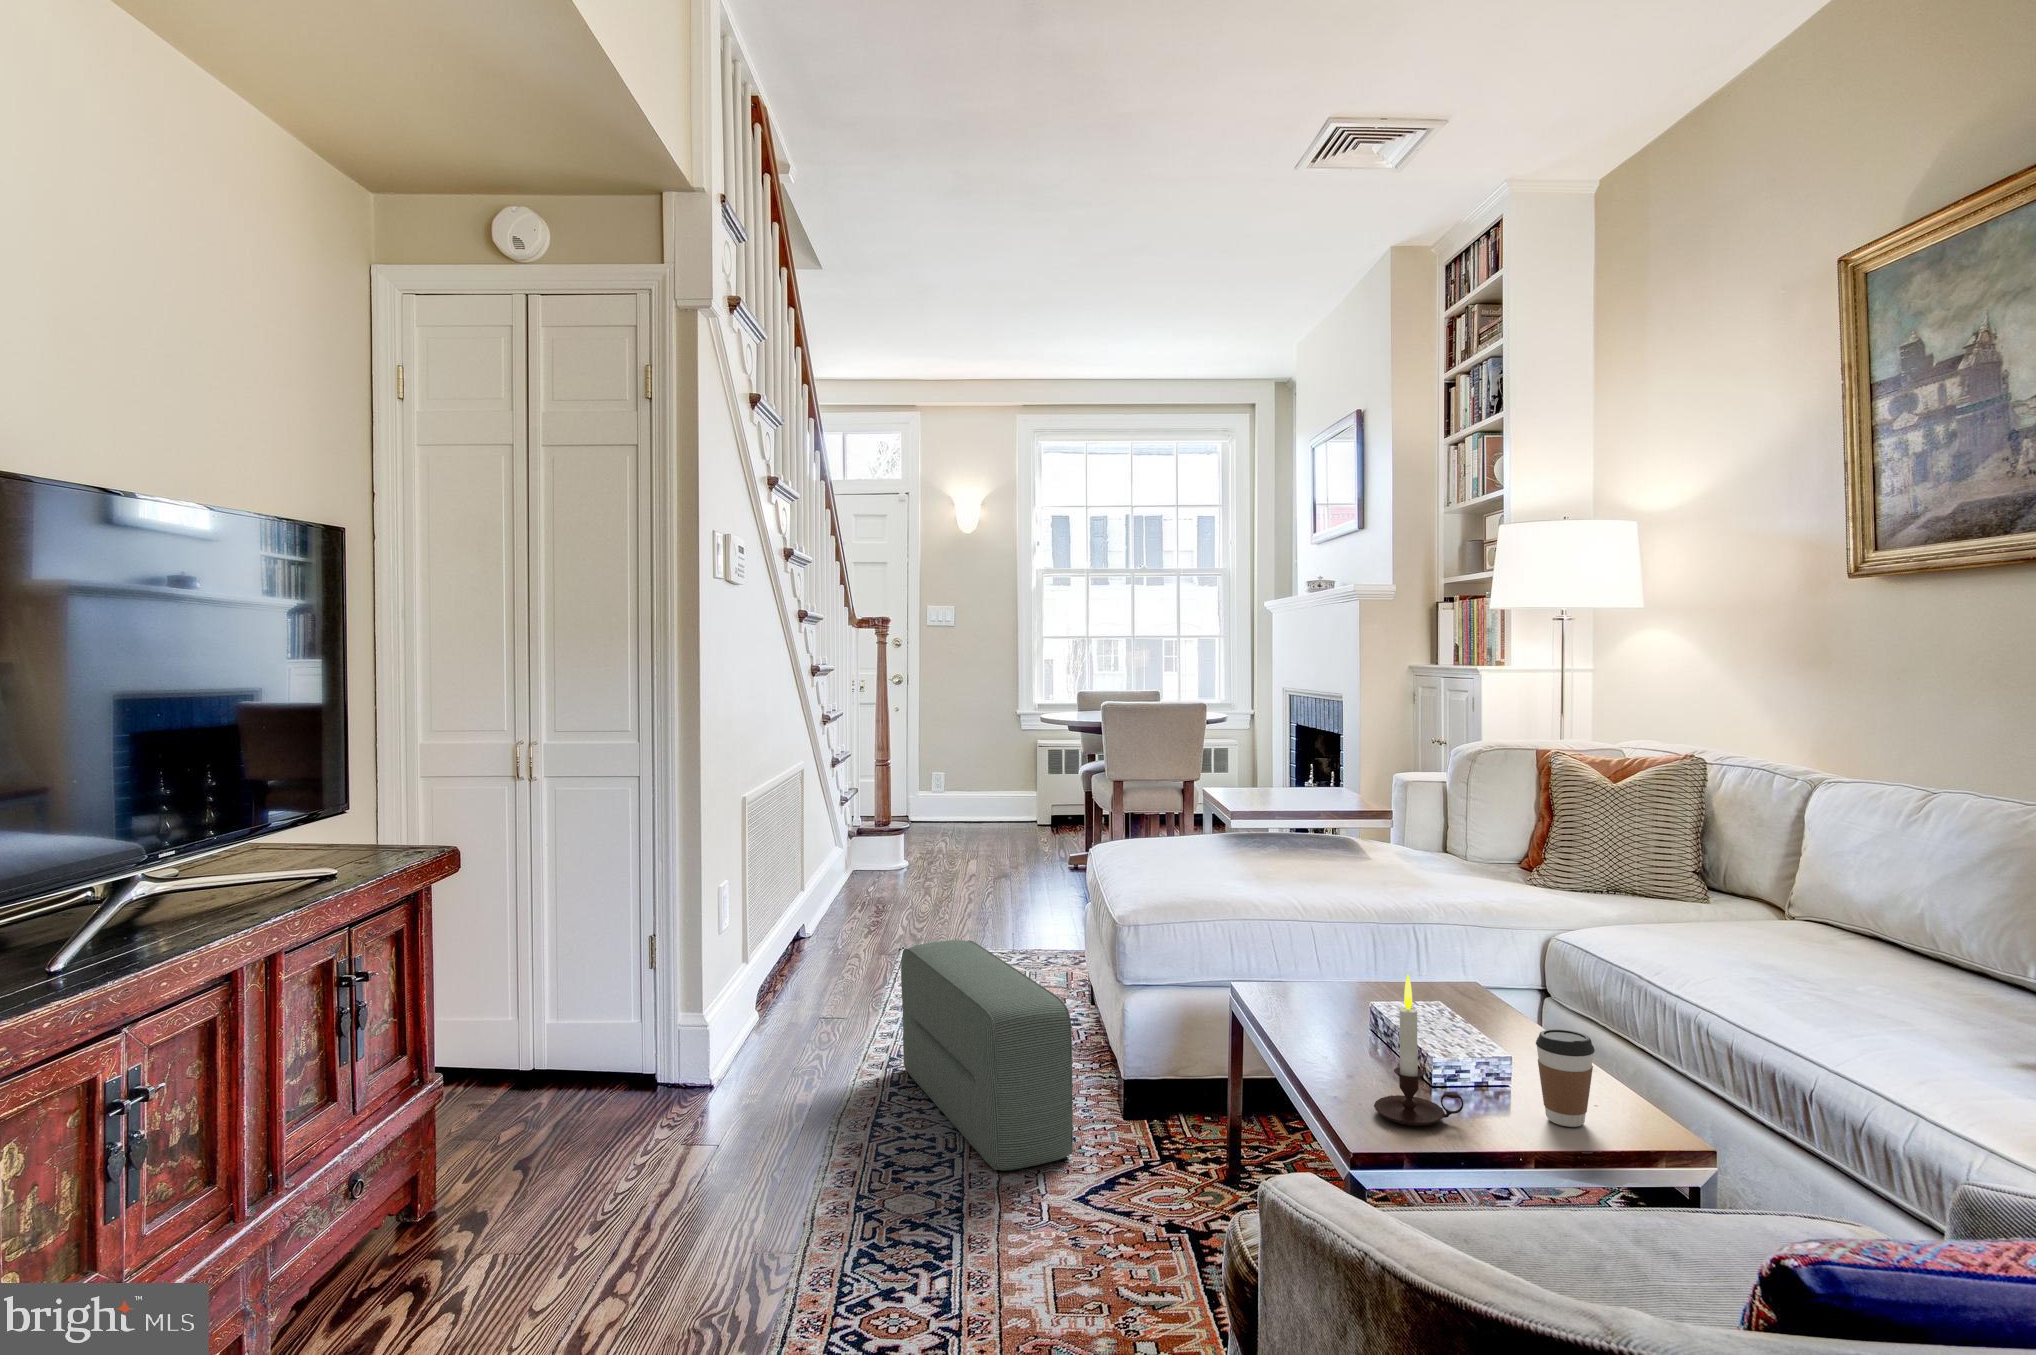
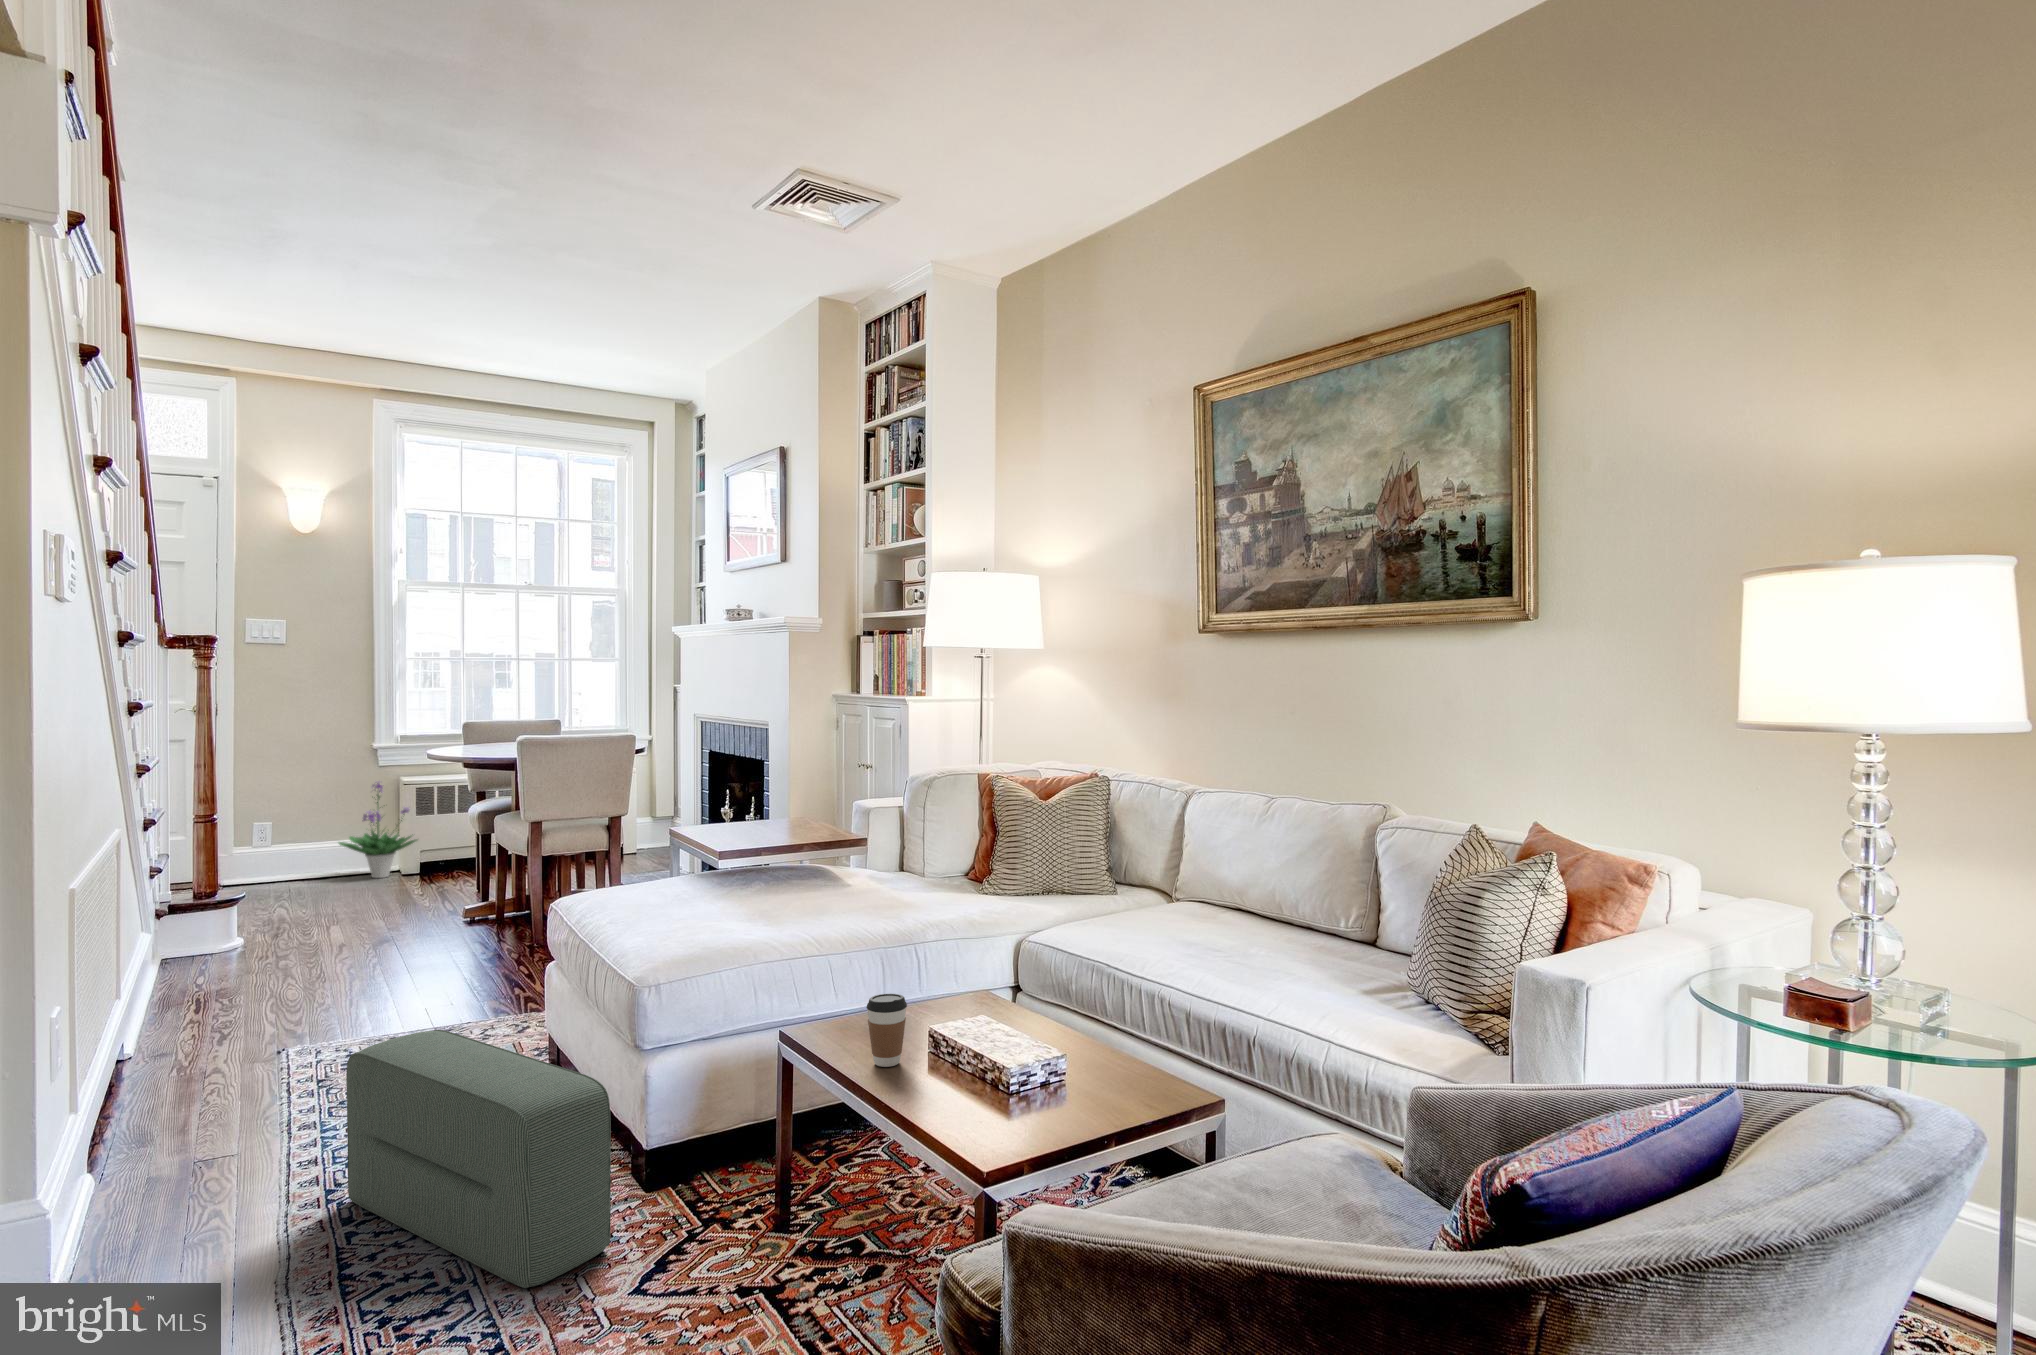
potted plant: none [994,743,1053,825] -> present [339,781,417,878]
candle: present [1374,975,1463,1126] -> none [986,996,1059,1131]
coffee cup: present [1536,1029,1595,1127] -> present [866,994,907,1067]

